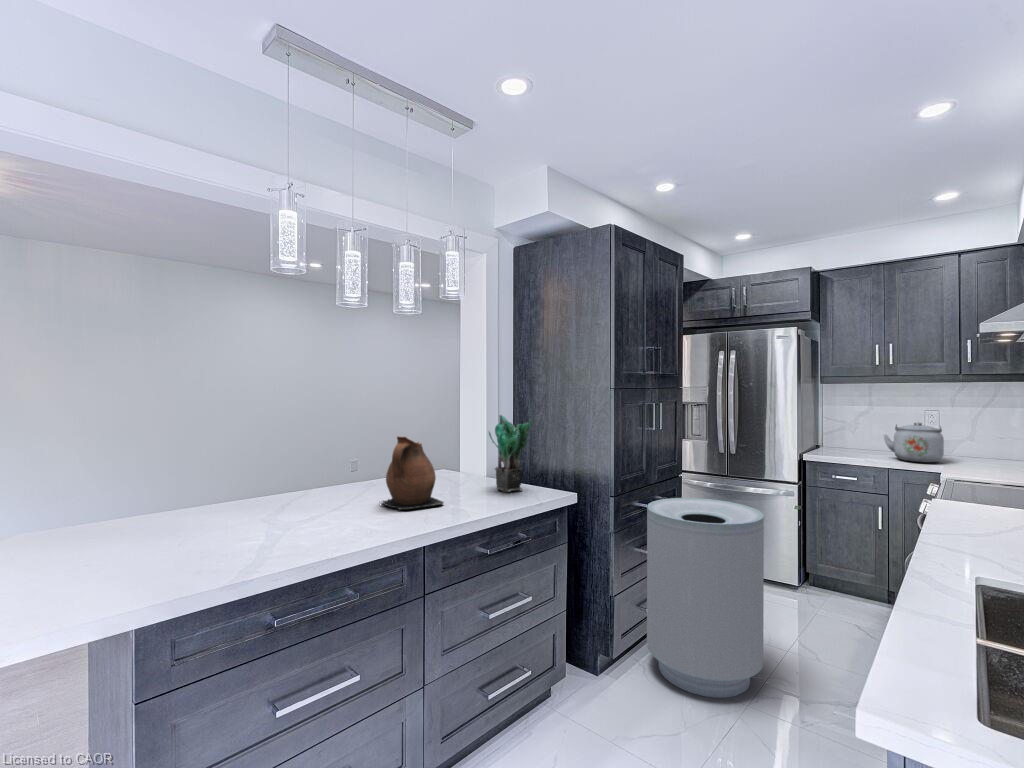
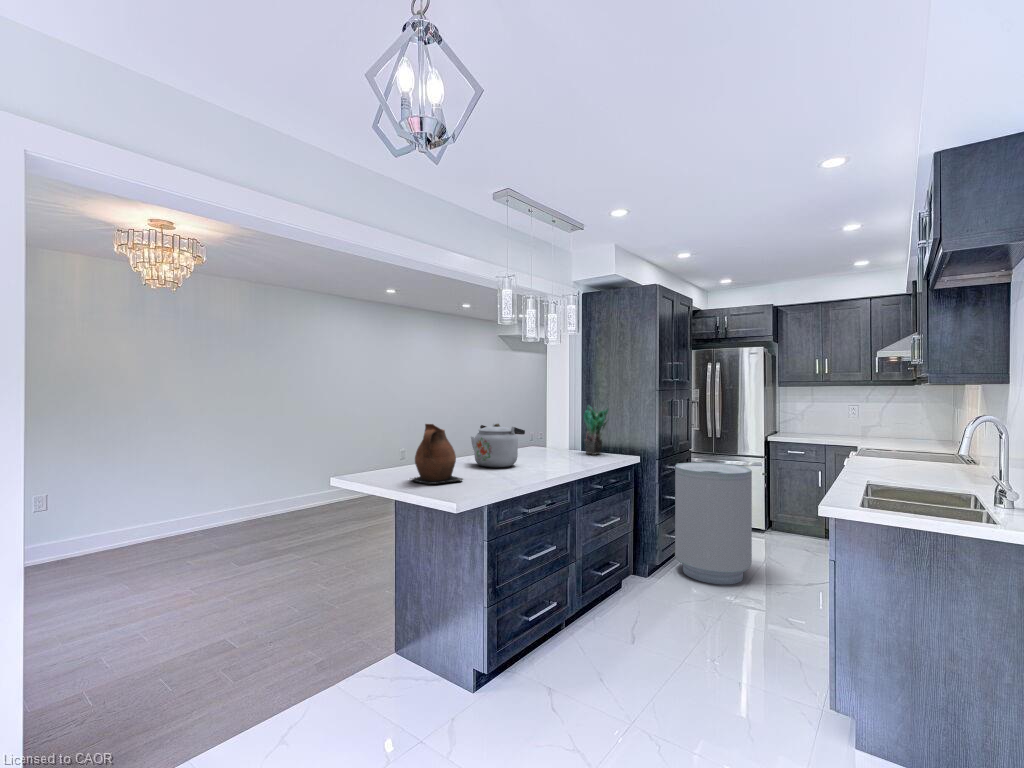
kettle: present [884,422,944,462] -> present [471,423,525,467]
ceramic pitcher: present [382,436,444,509] -> present [412,424,463,484]

